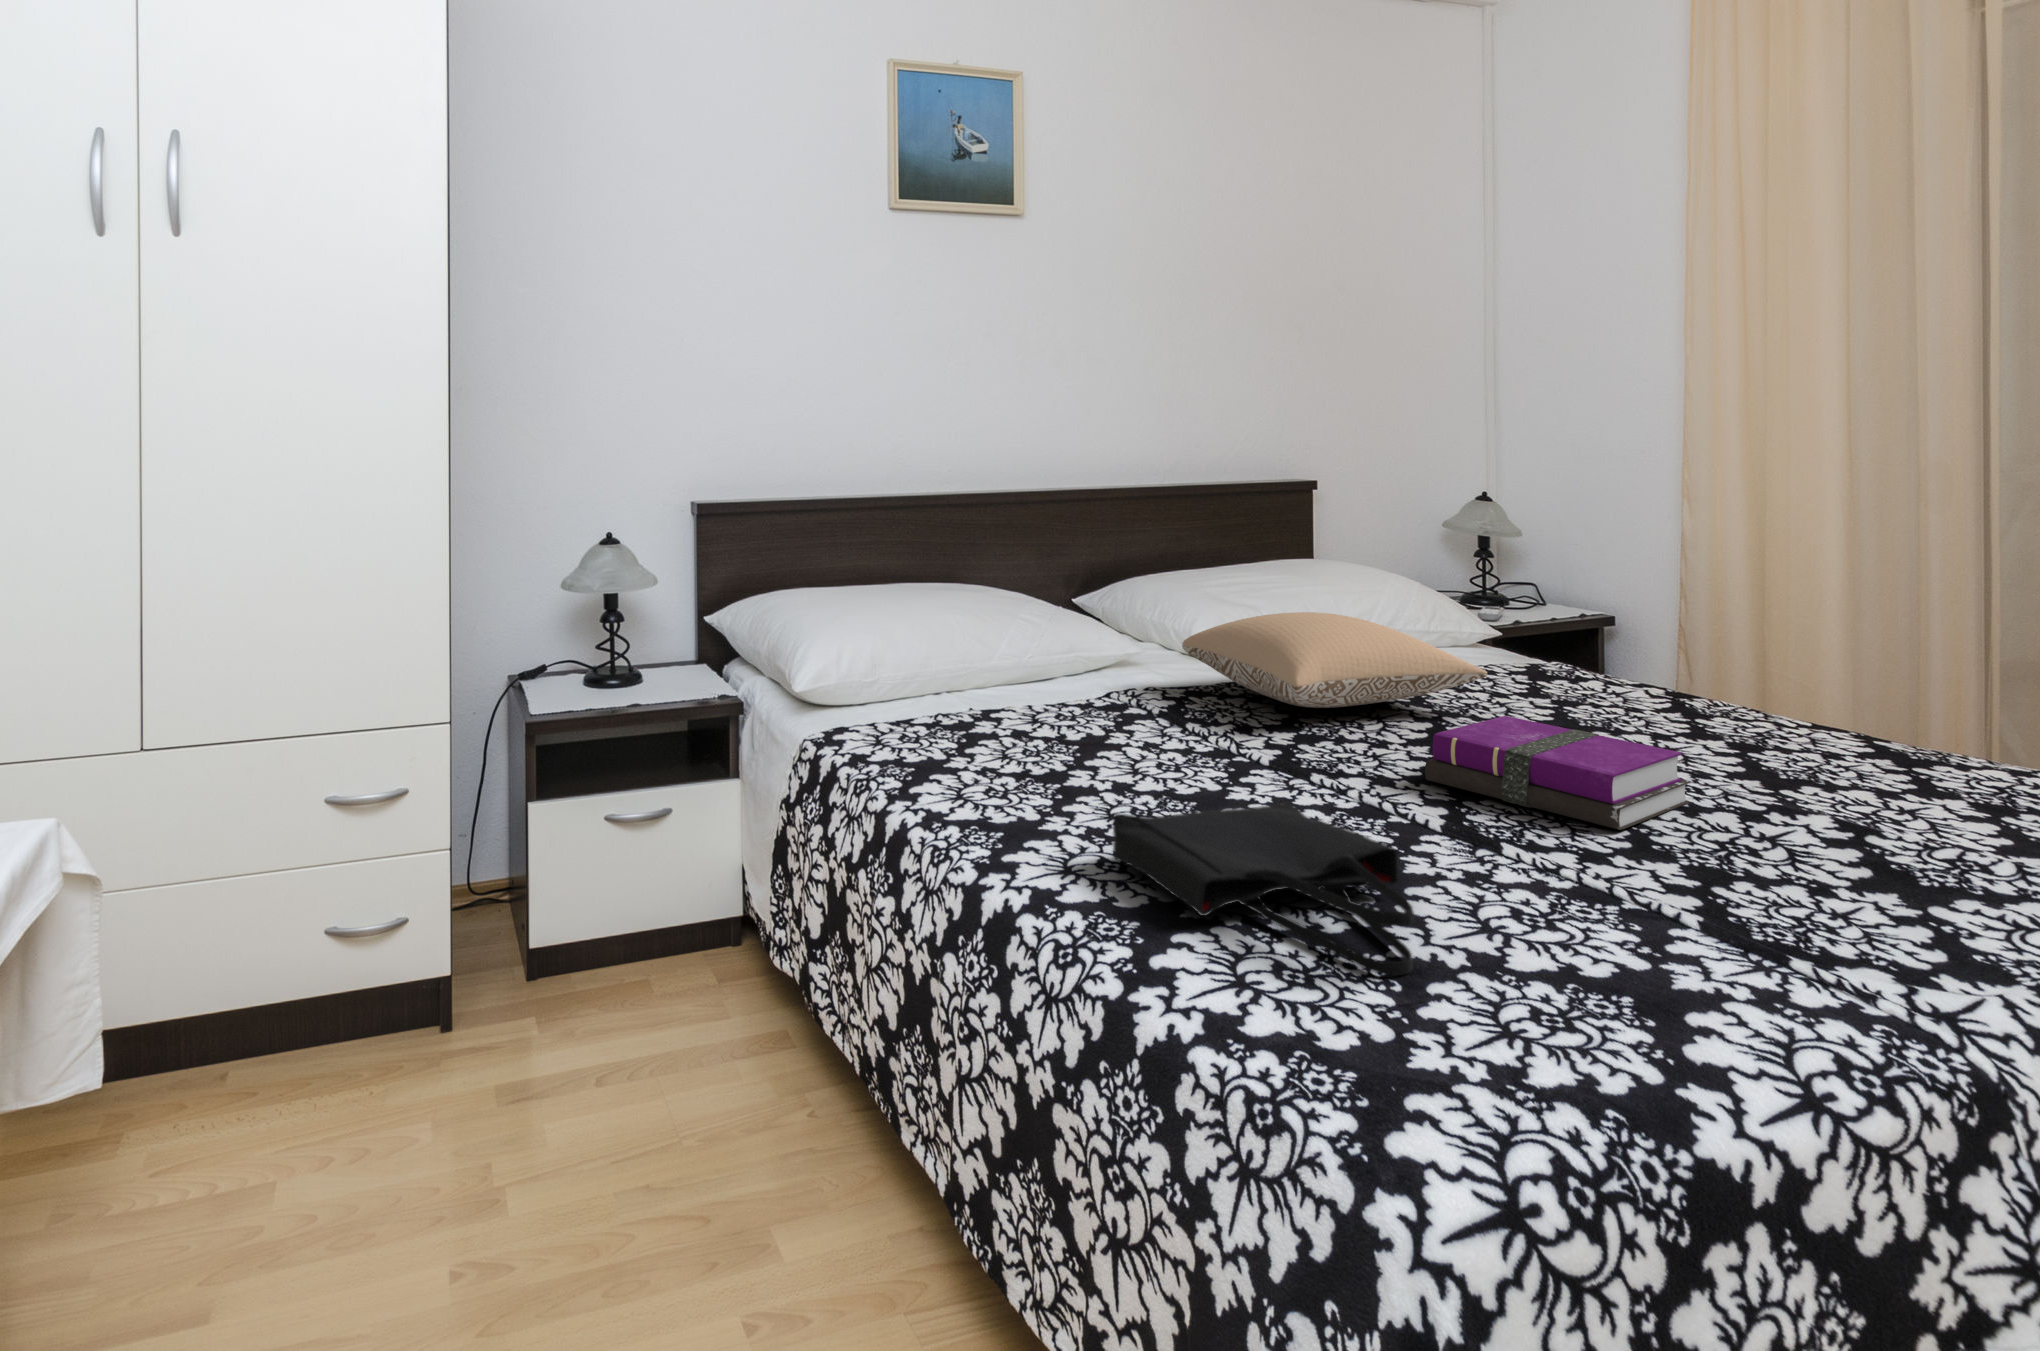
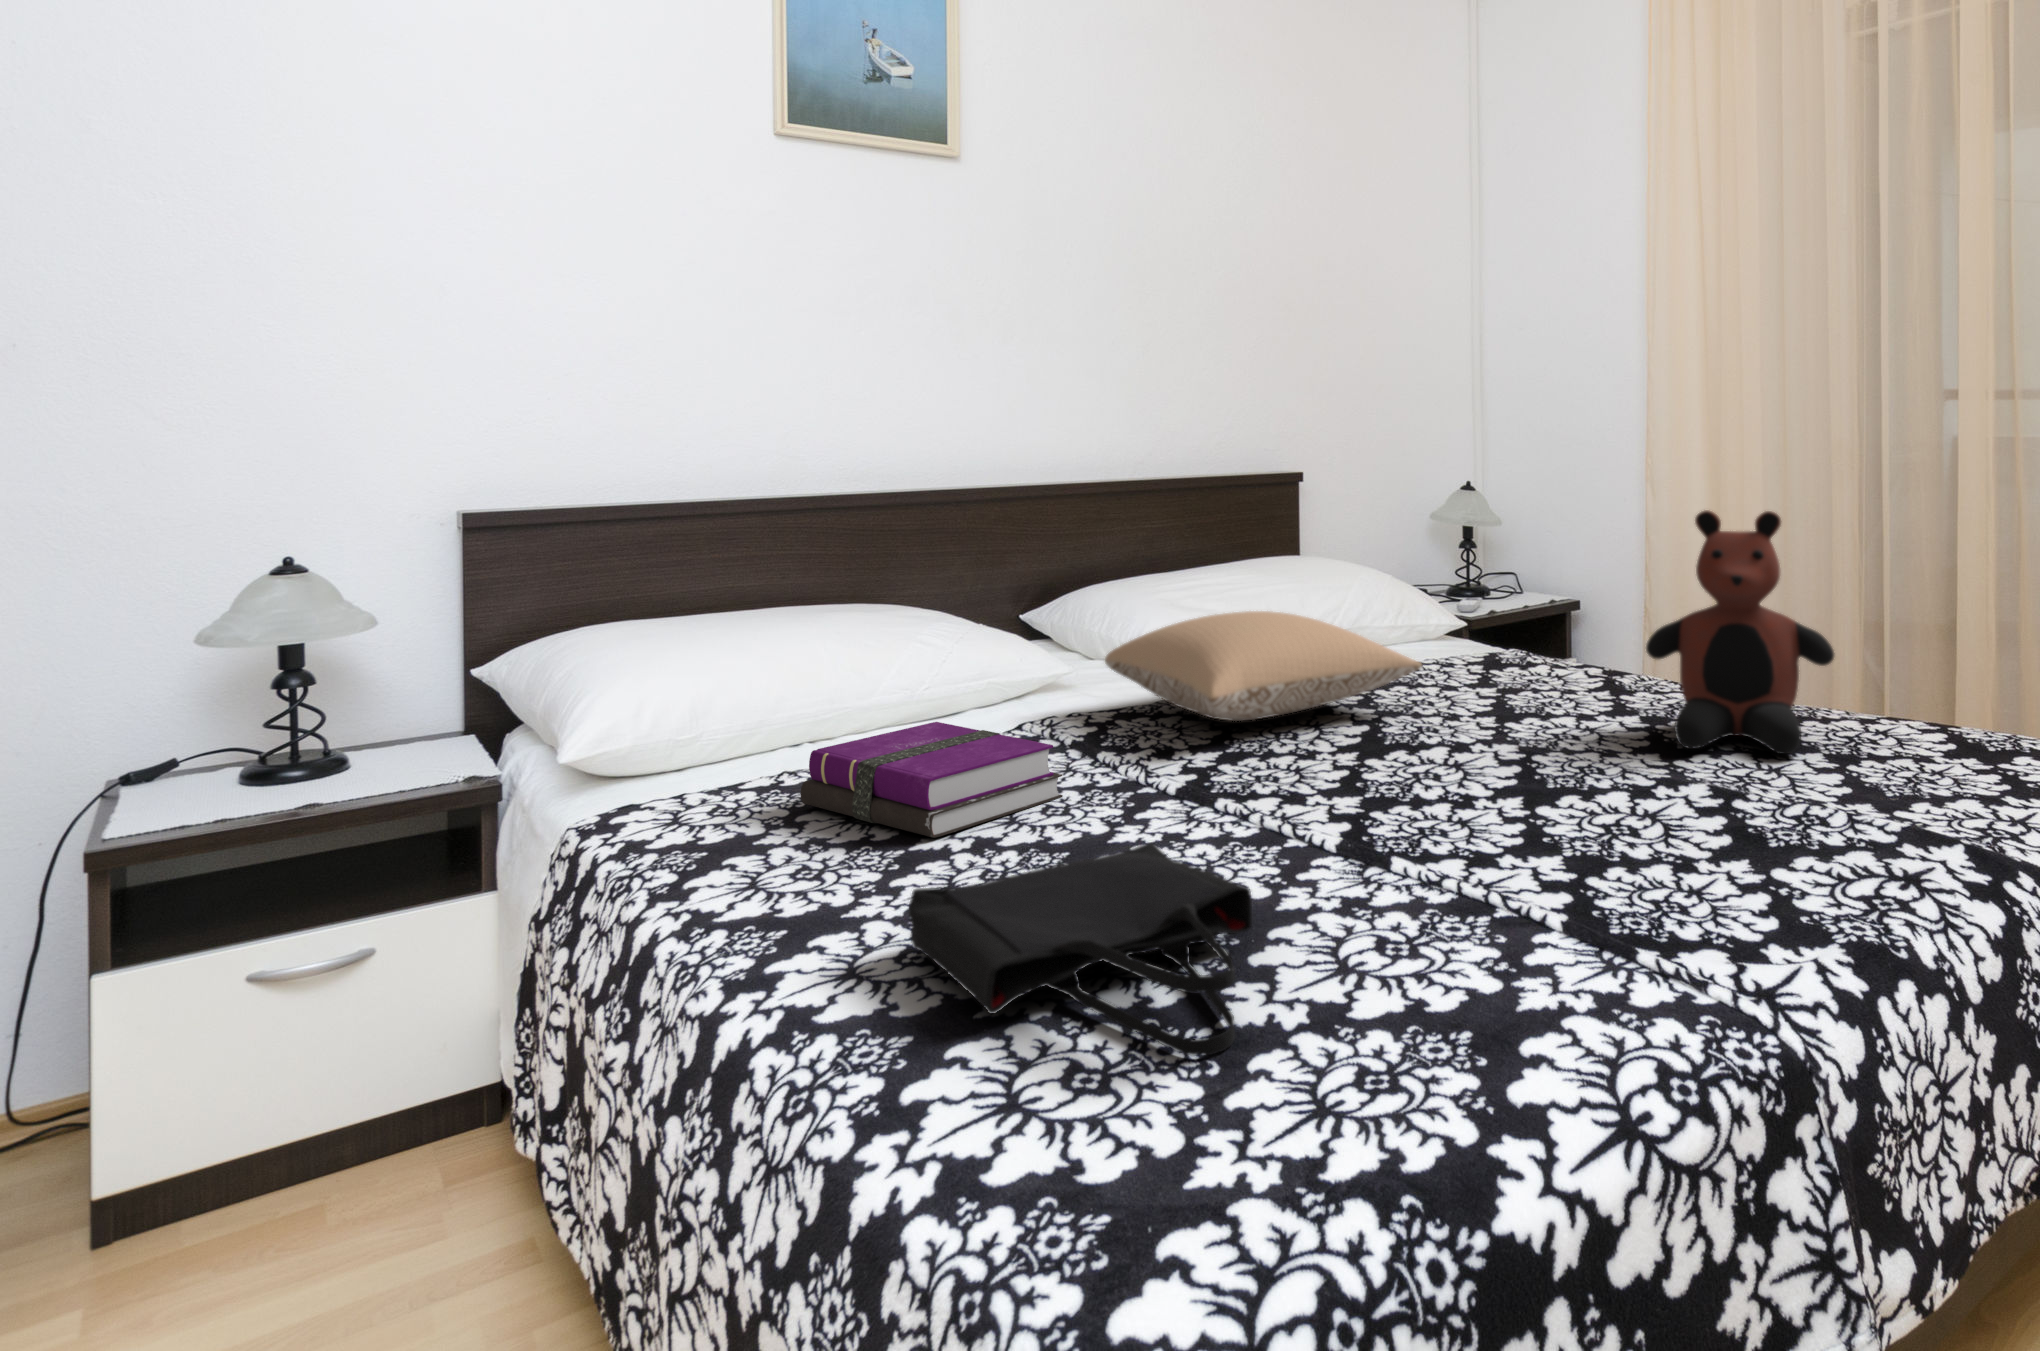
teddy bear: none [1738,546,1974,796] -> present [1646,510,1835,754]
notebook: present [1425,716,1690,830] -> present [801,722,1063,838]

